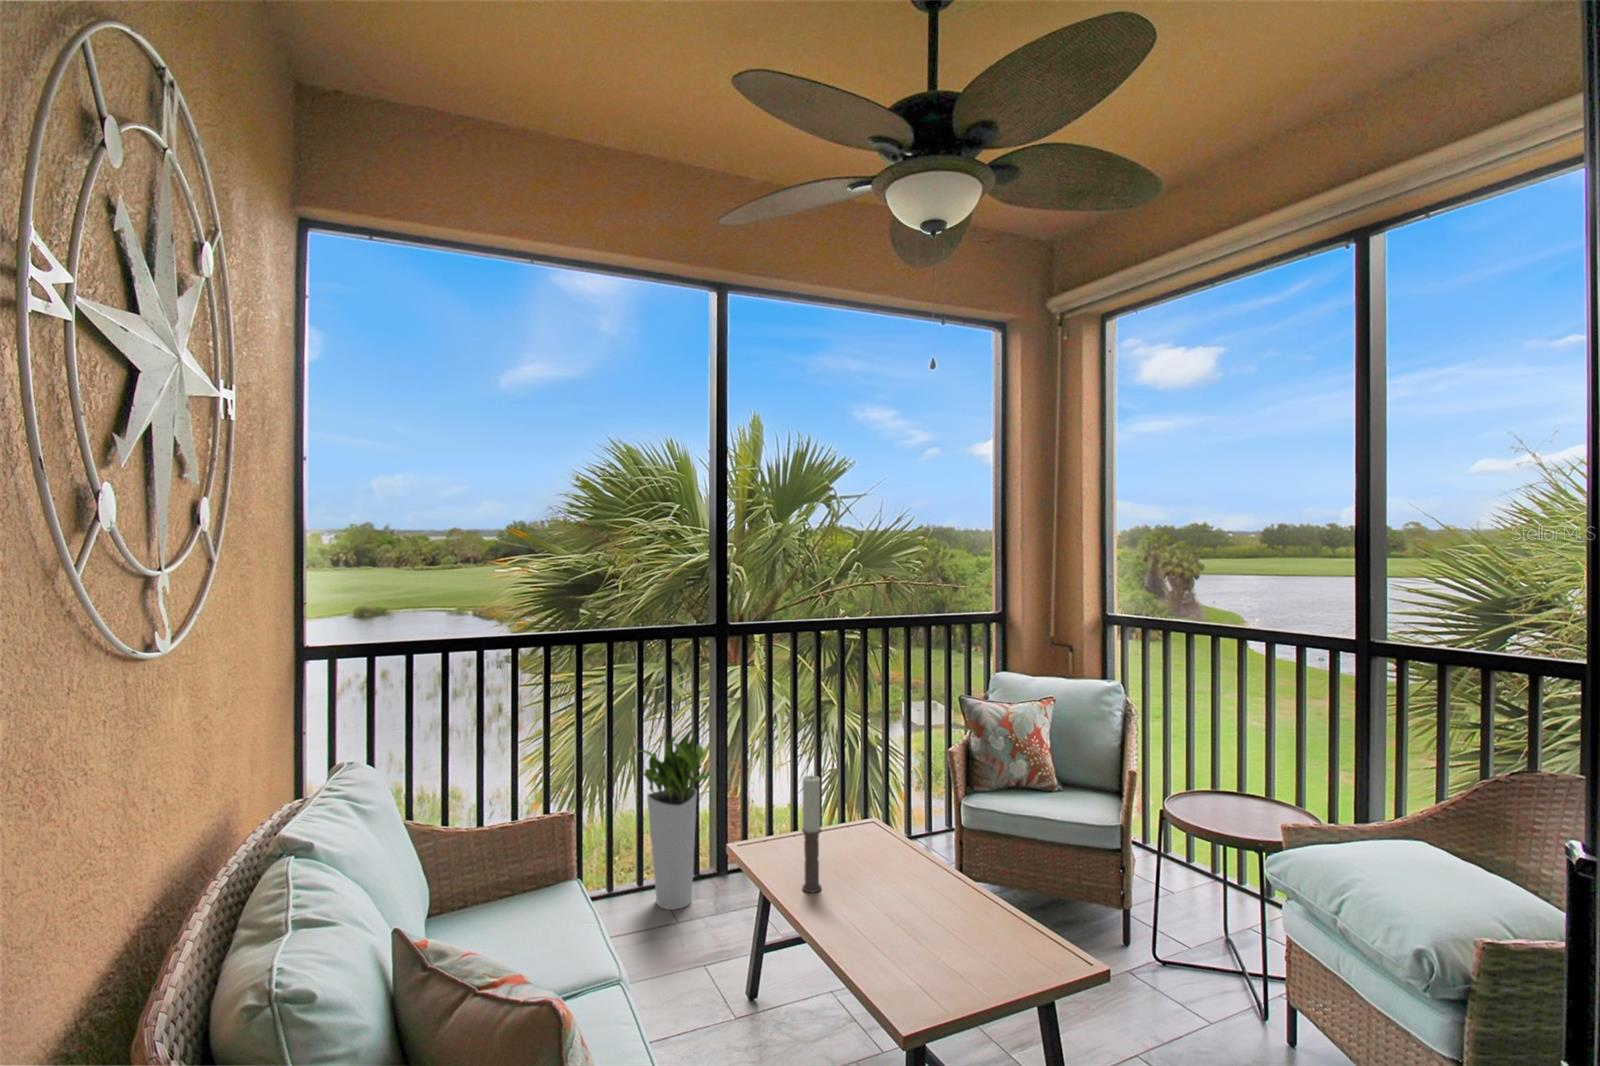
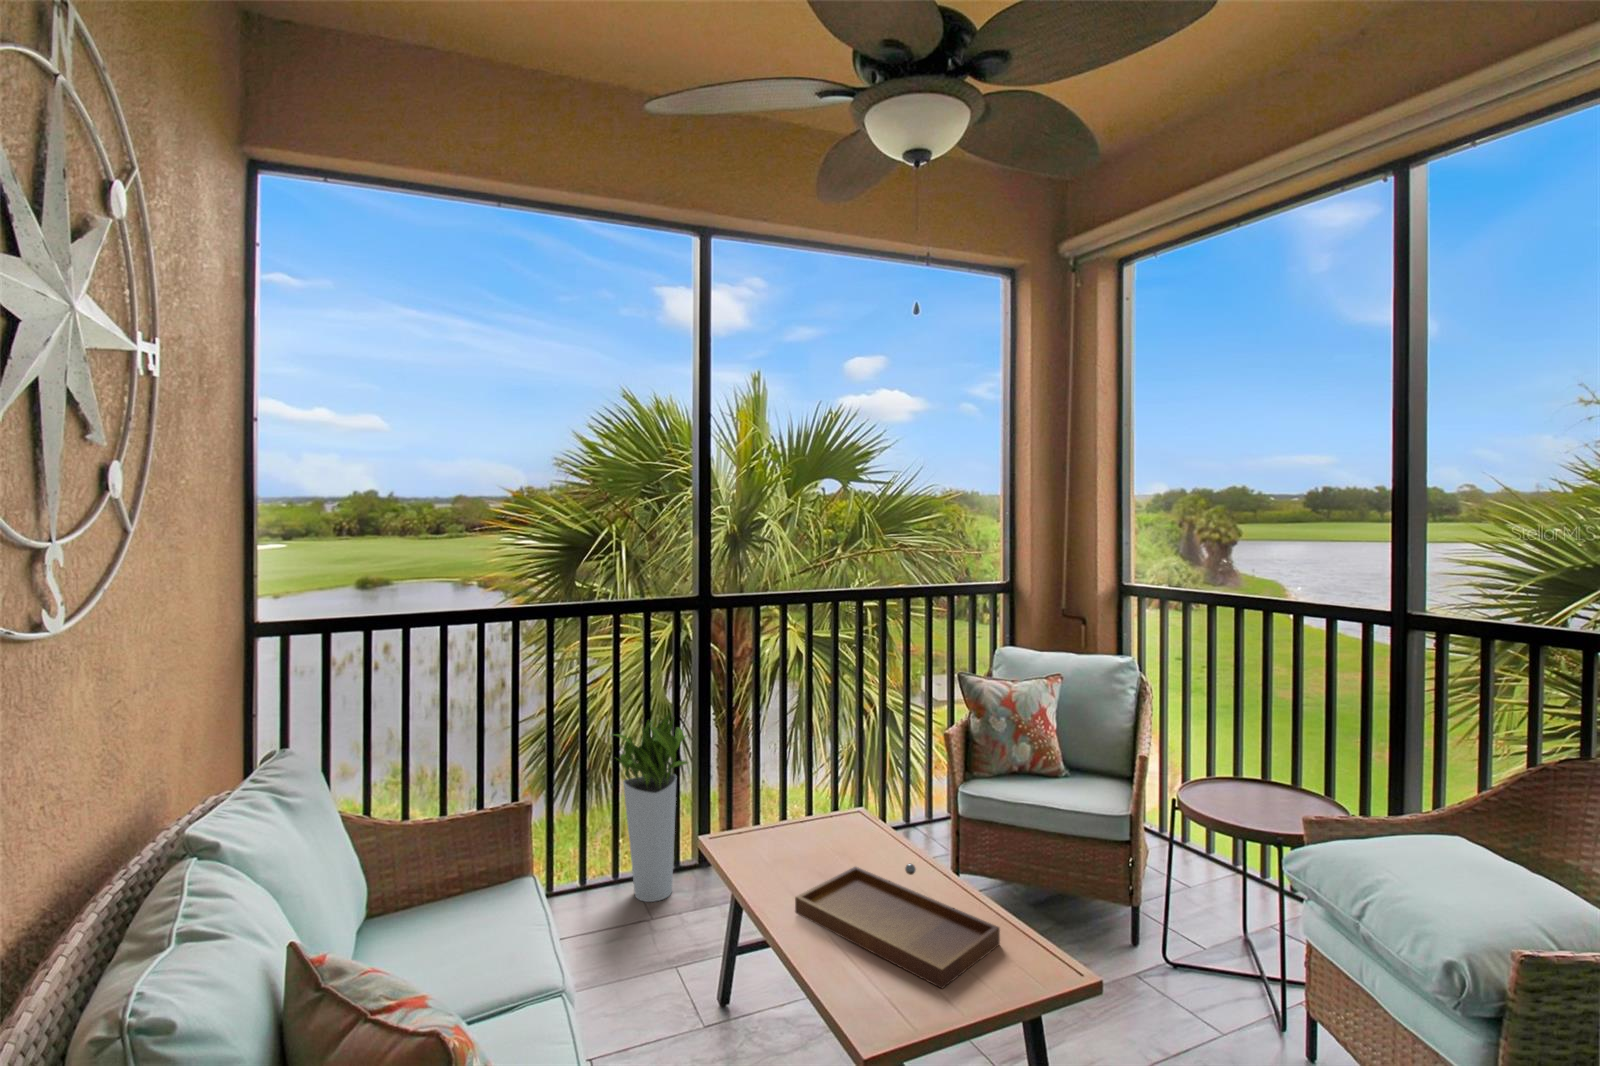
candle: present [802,776,821,892] -> none [775,764,796,890]
tray: none [823,865,1013,979] -> present [795,864,1000,988]

